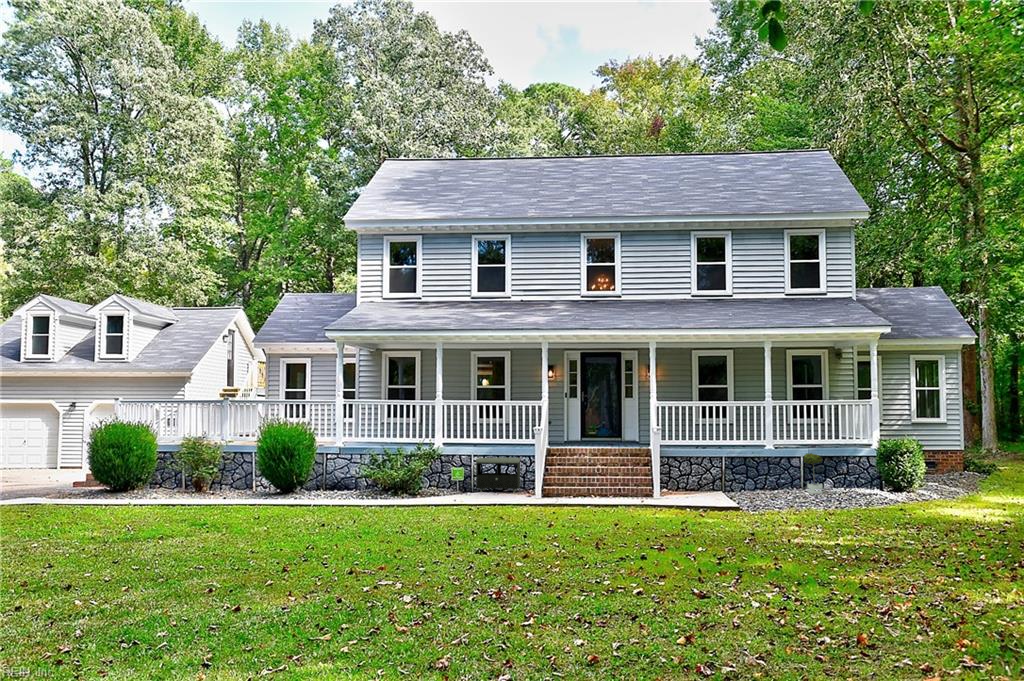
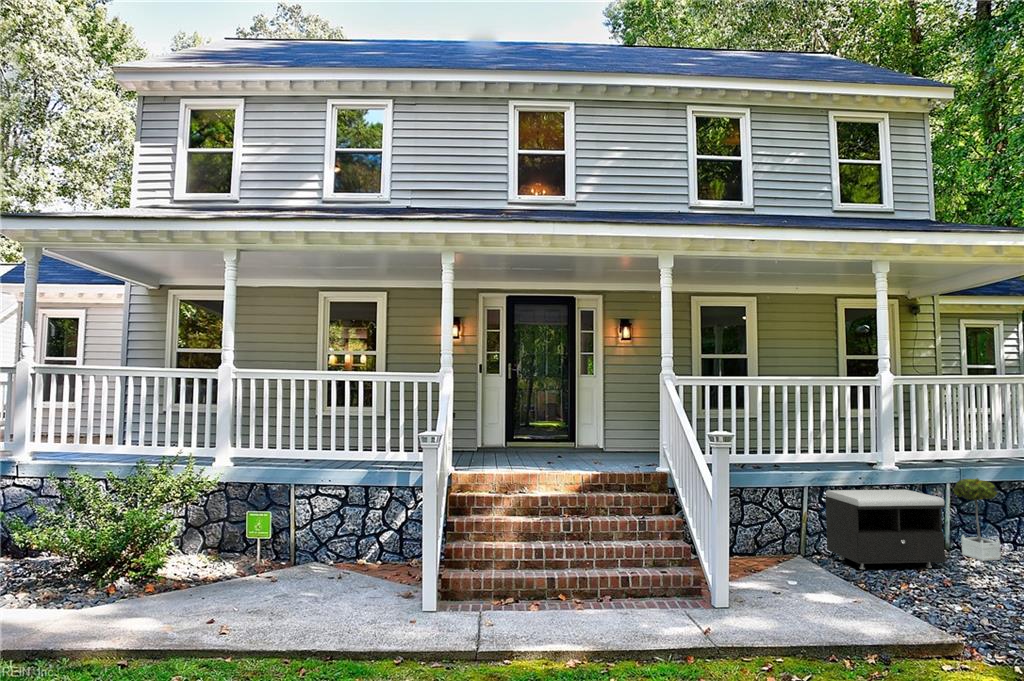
storage bench: present [476,457,520,492] -> present [826,490,945,570]

